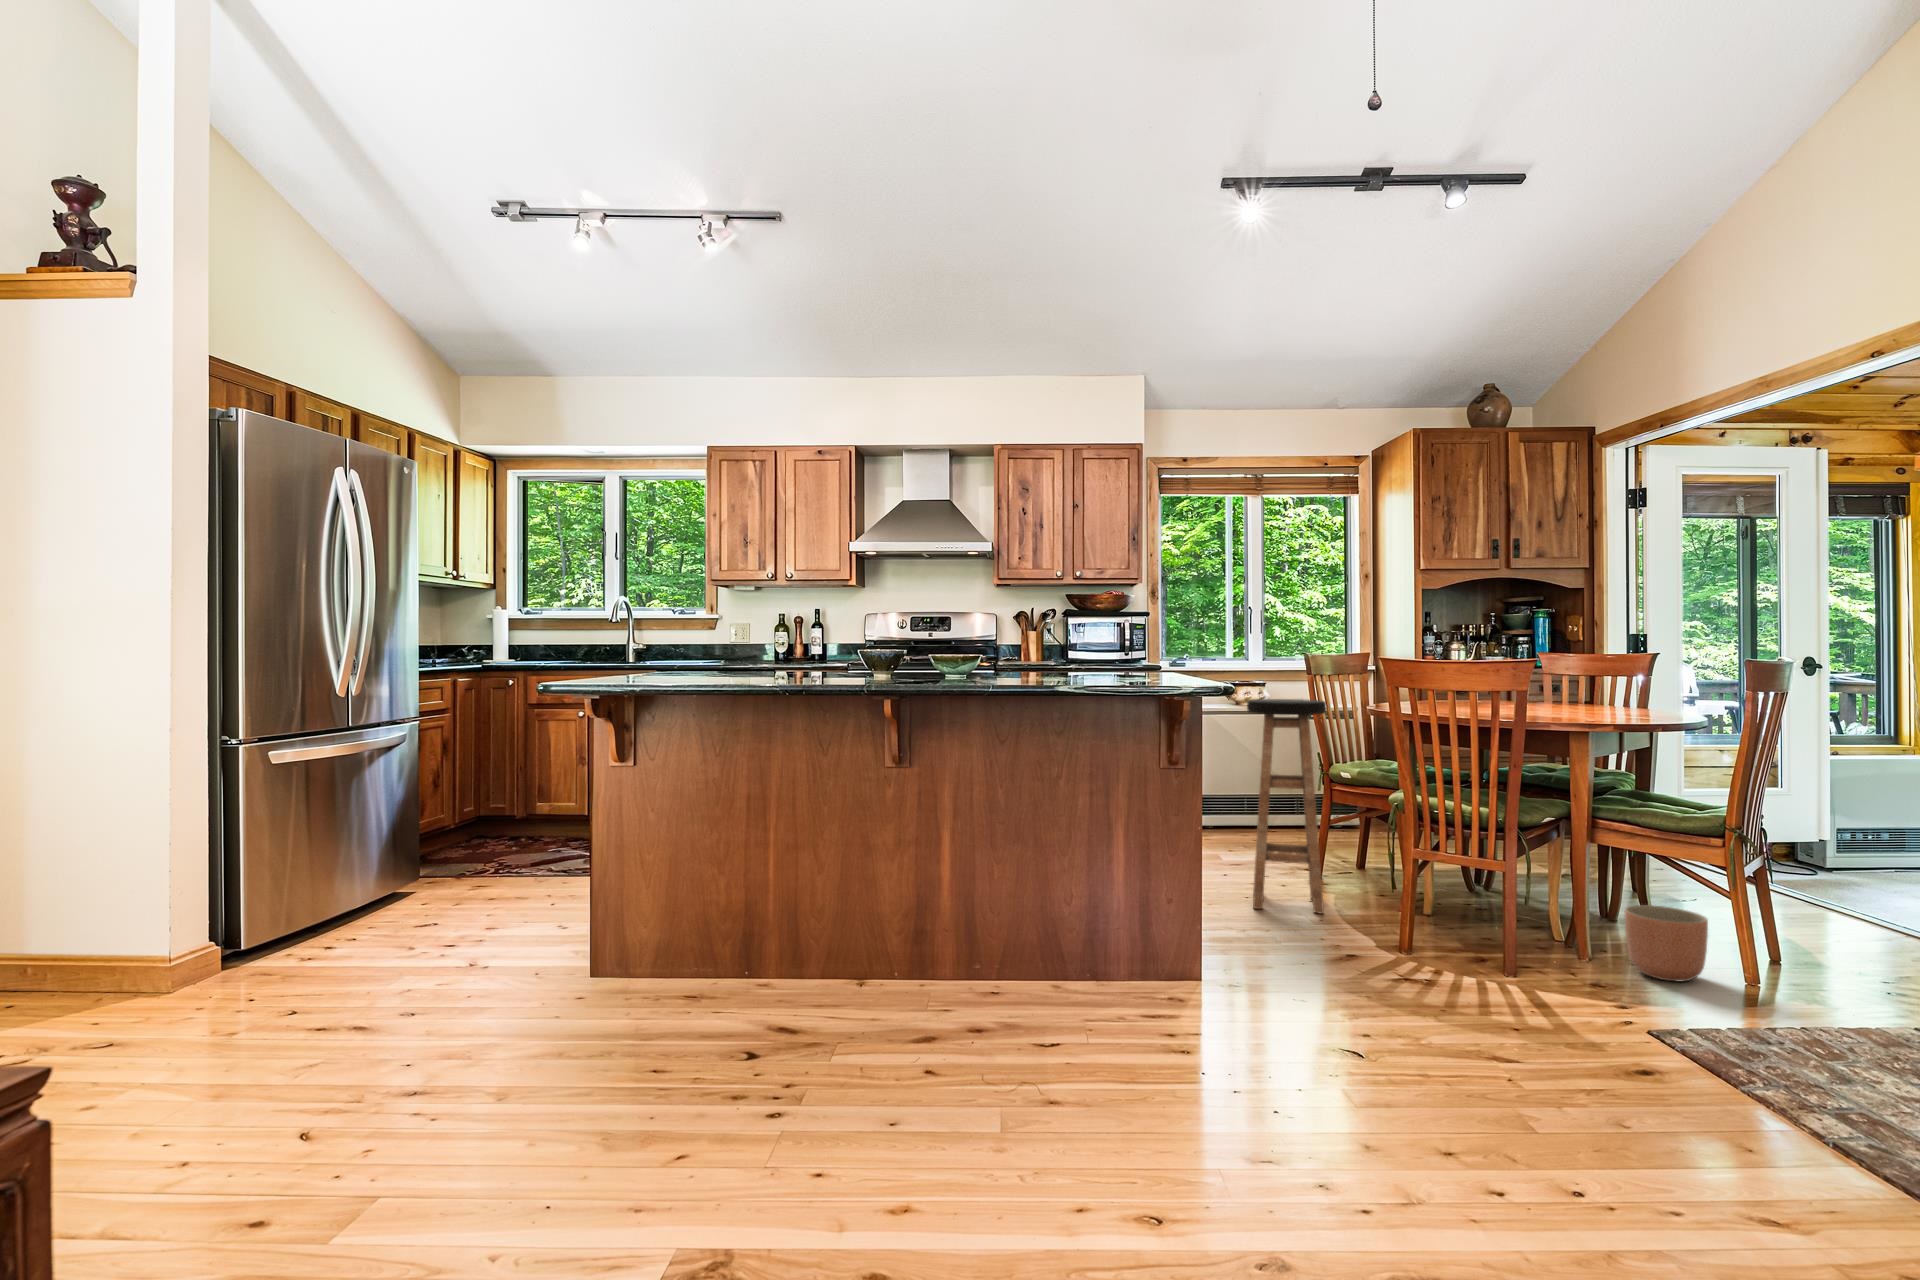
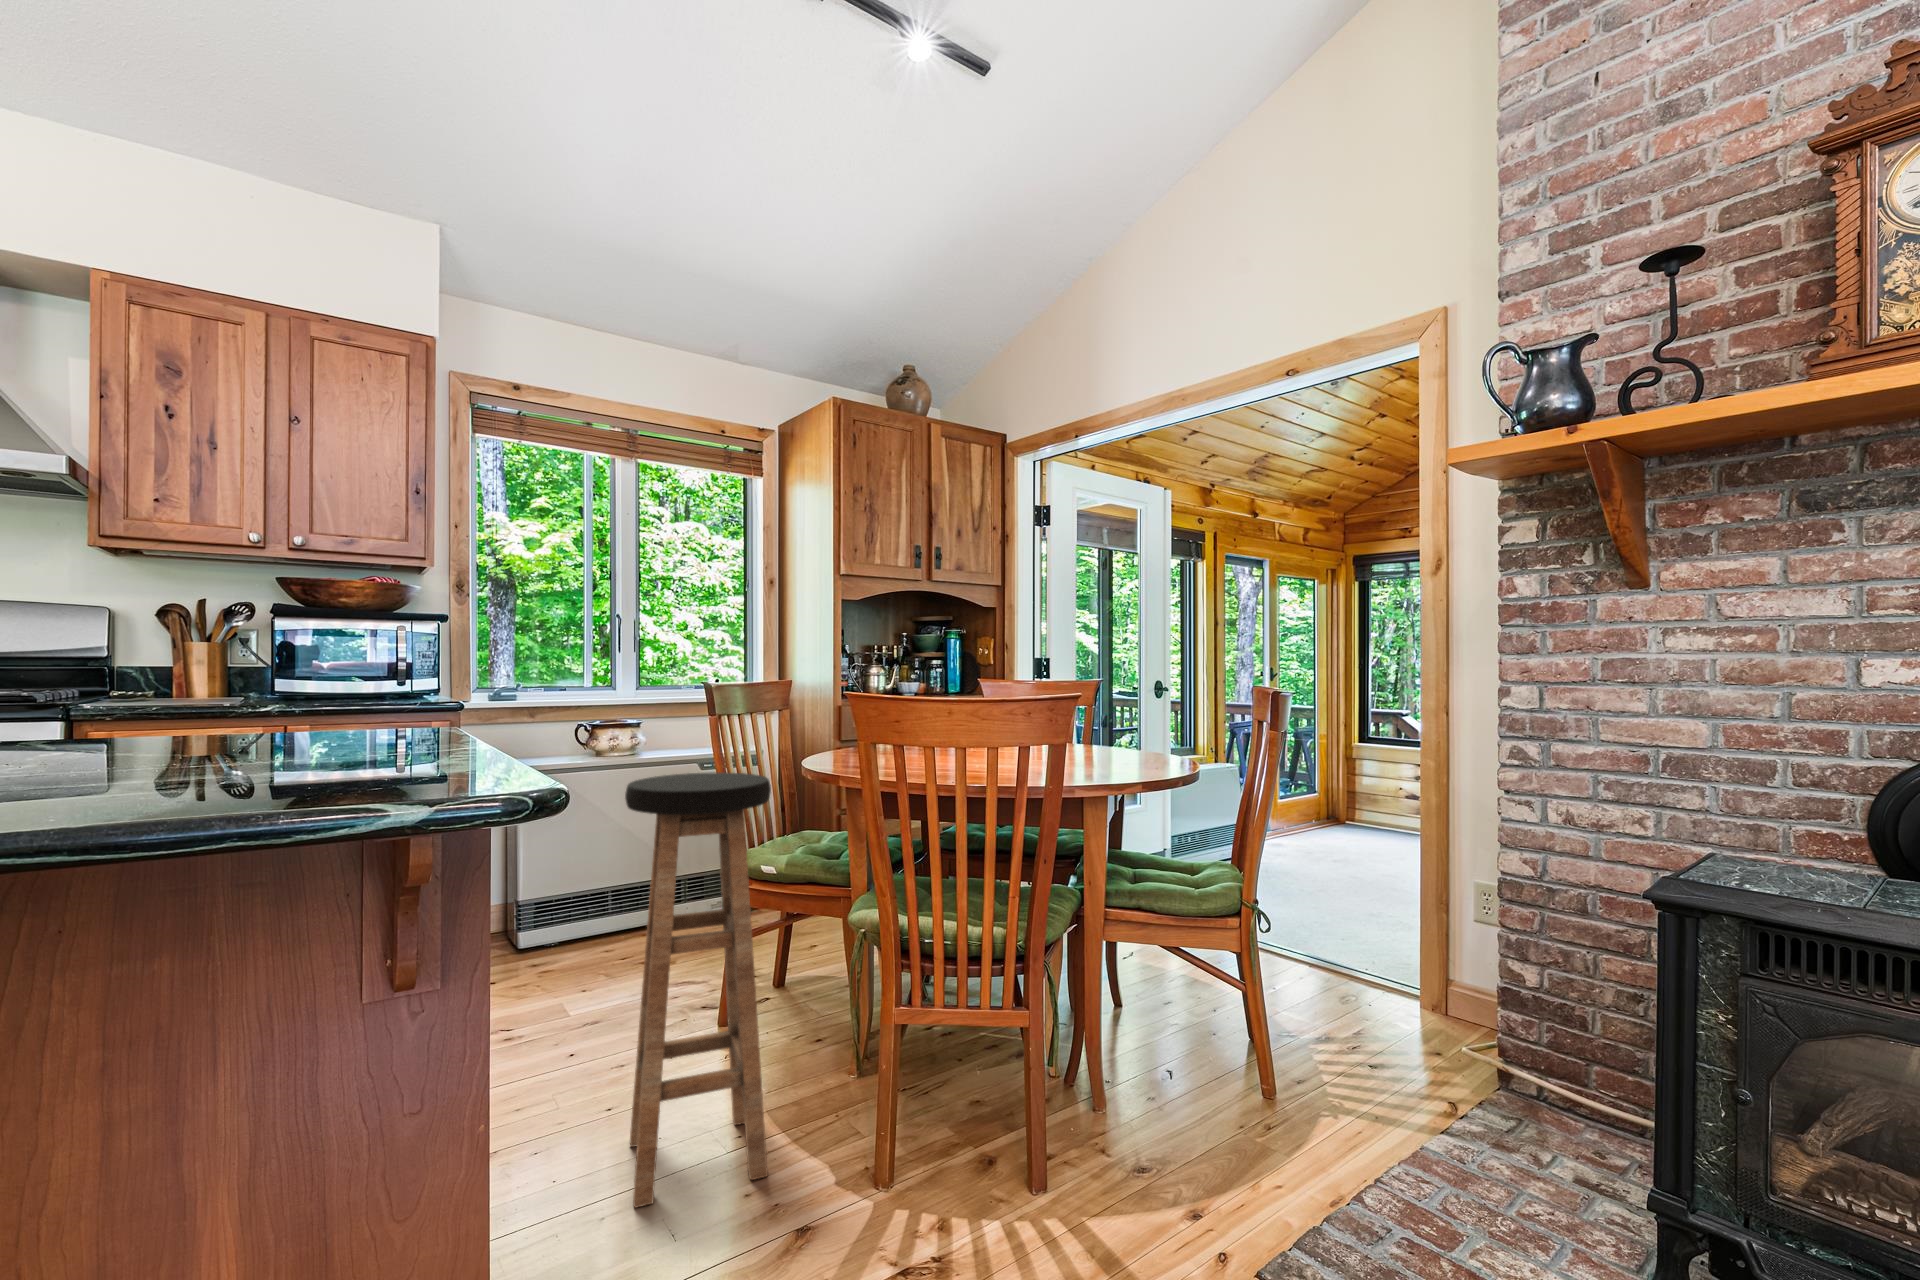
planter: present [1624,905,1708,981] -> none [1233,1068,1343,1206]

